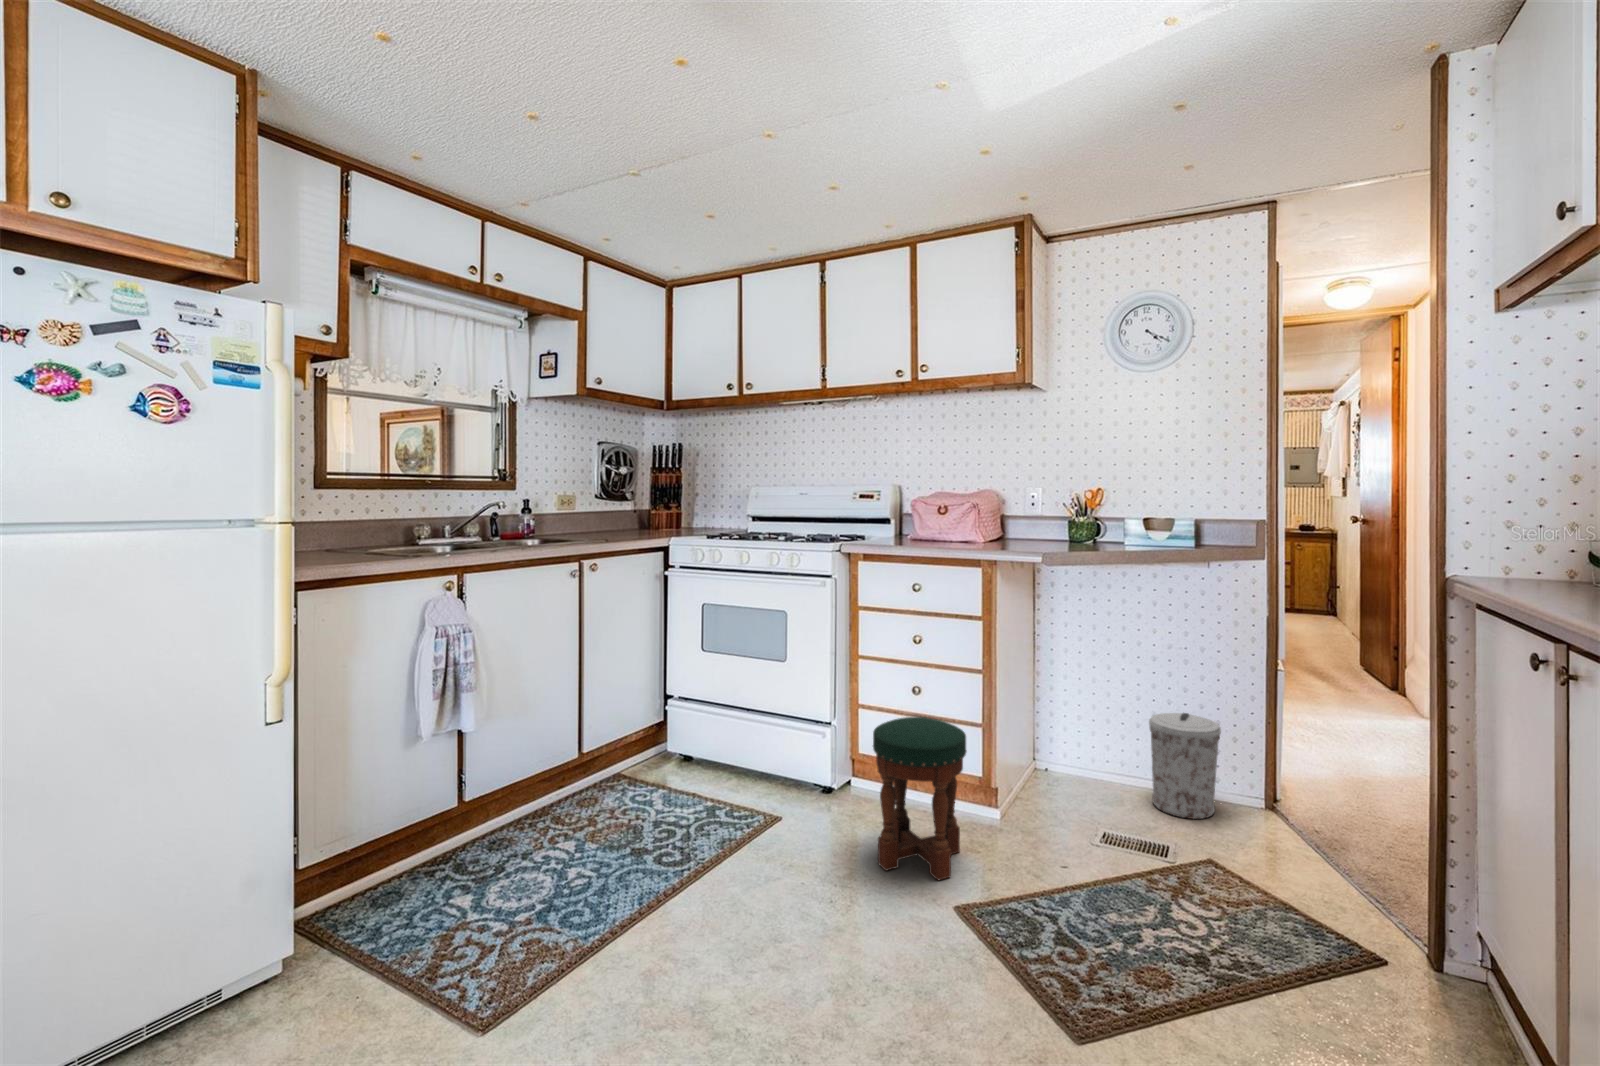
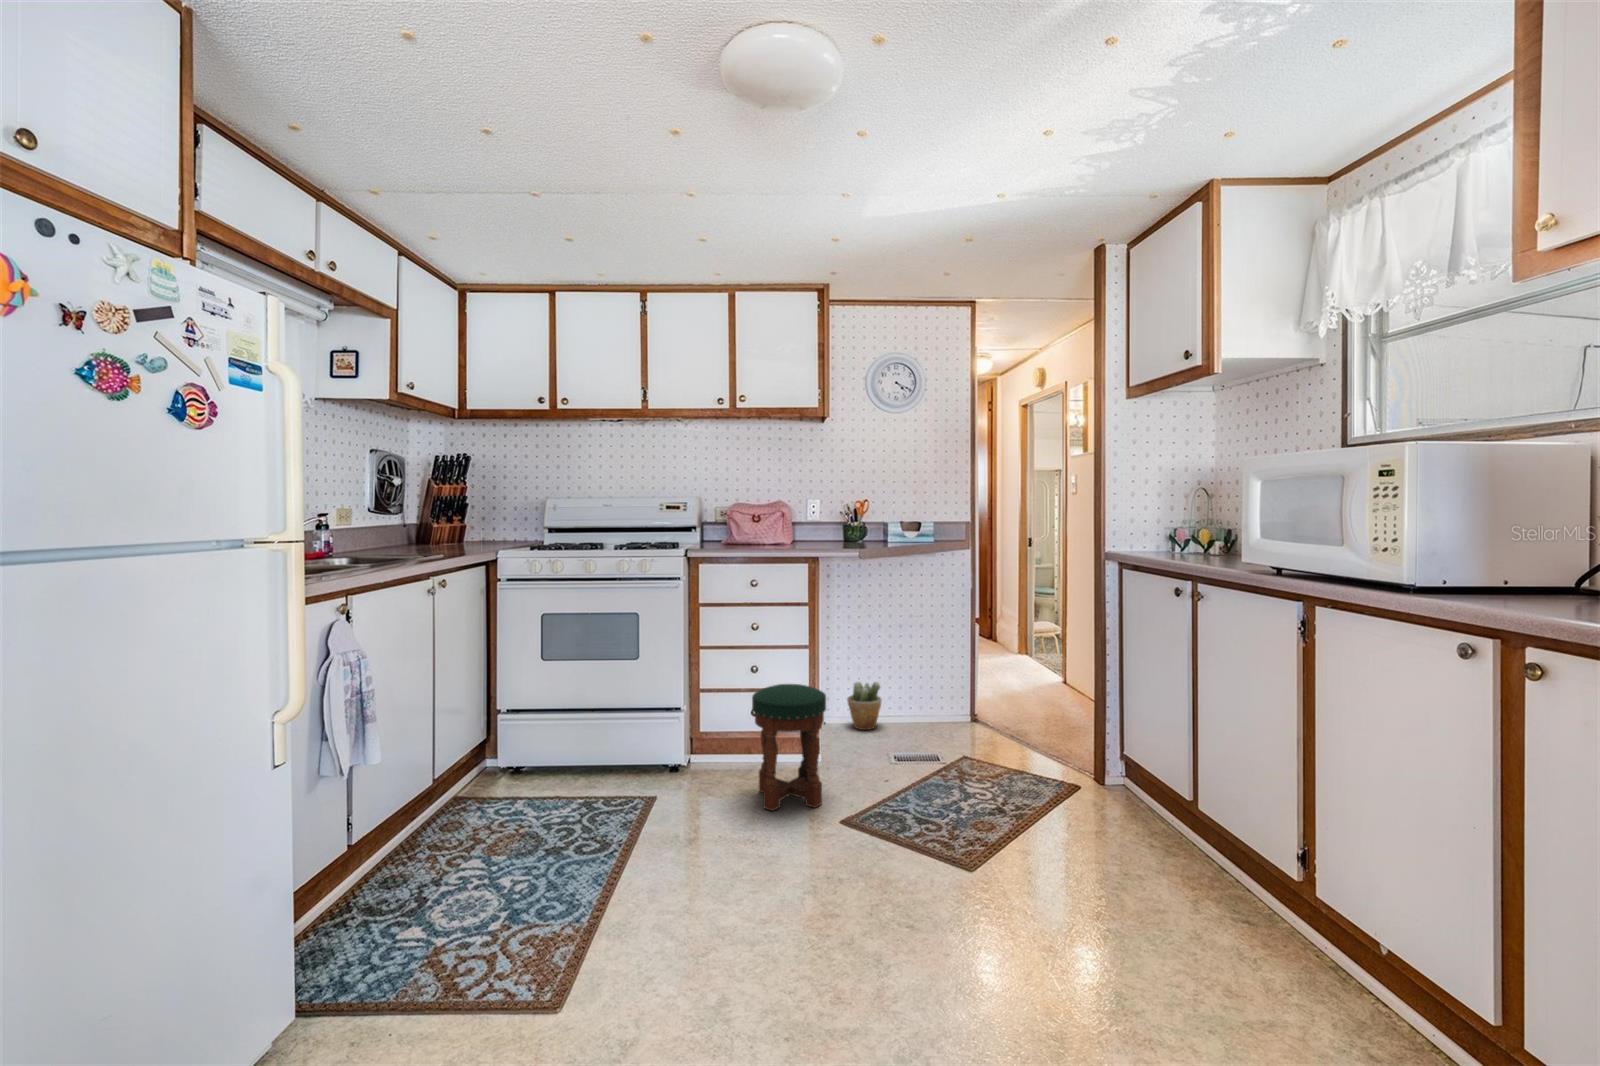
trash can: present [1149,713,1221,819] -> none [905,663,951,736]
potted plant: none [1068,723,1117,790] -> present [847,682,881,730]

